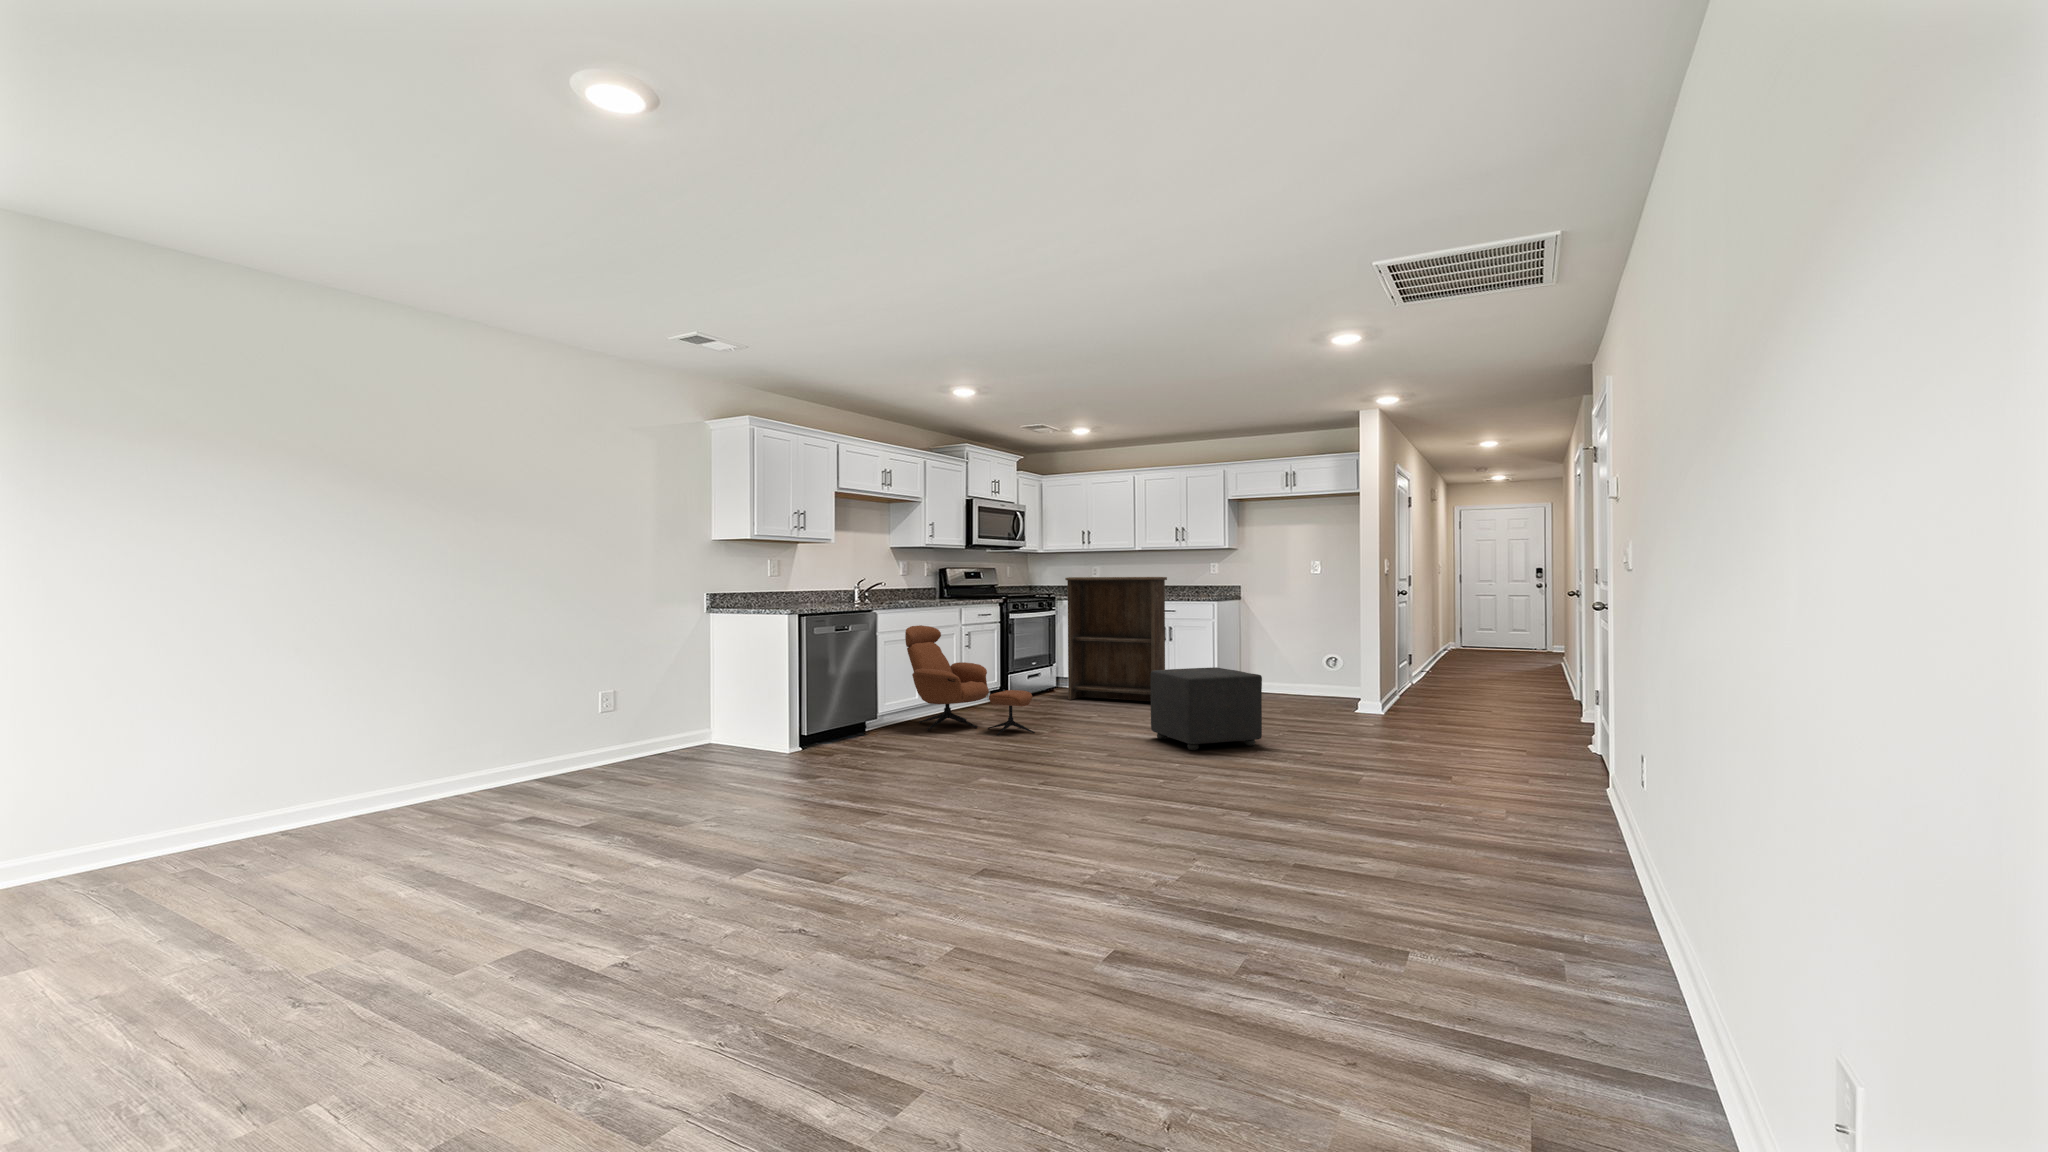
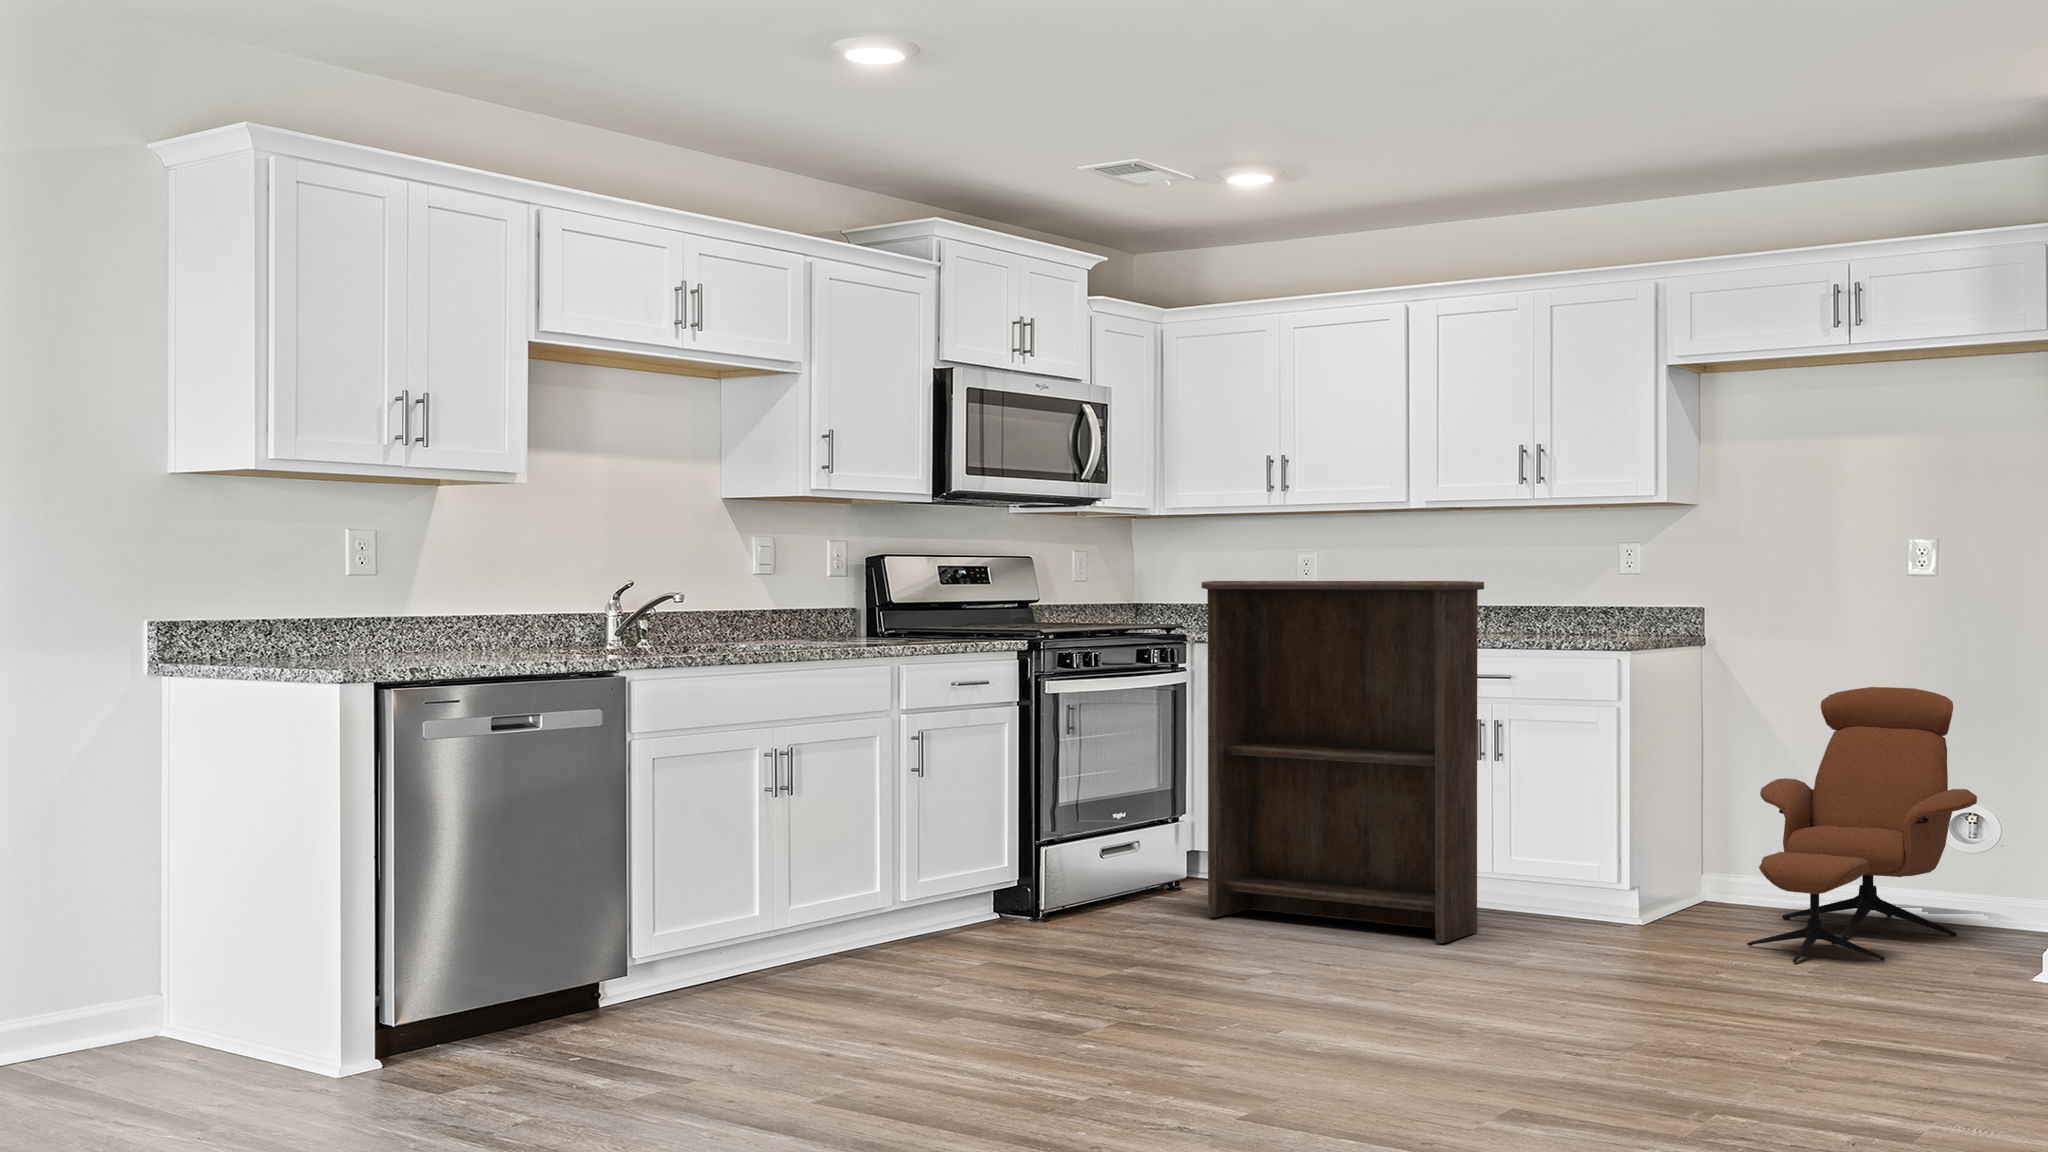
lounge chair: present [905,625,1035,735] -> present [1747,687,1977,963]
ottoman: present [1151,667,1262,750] -> none [1403,853,1743,1116]

